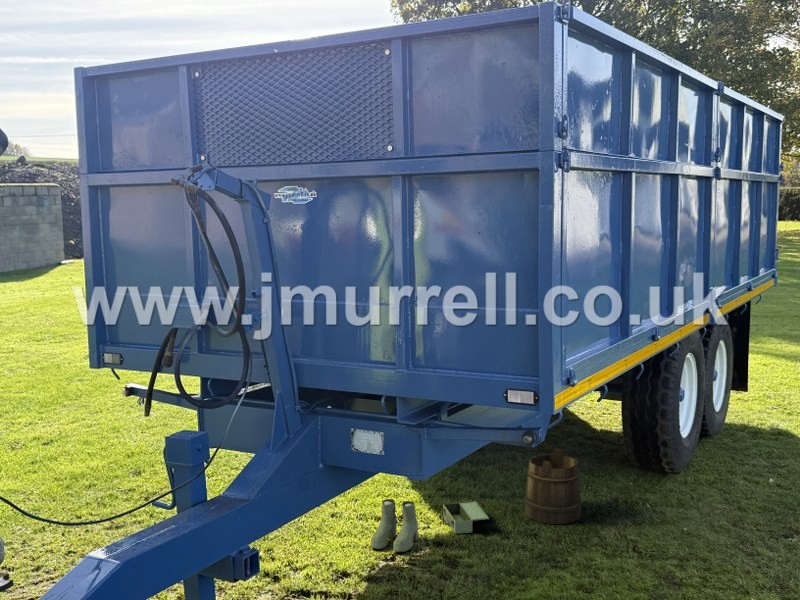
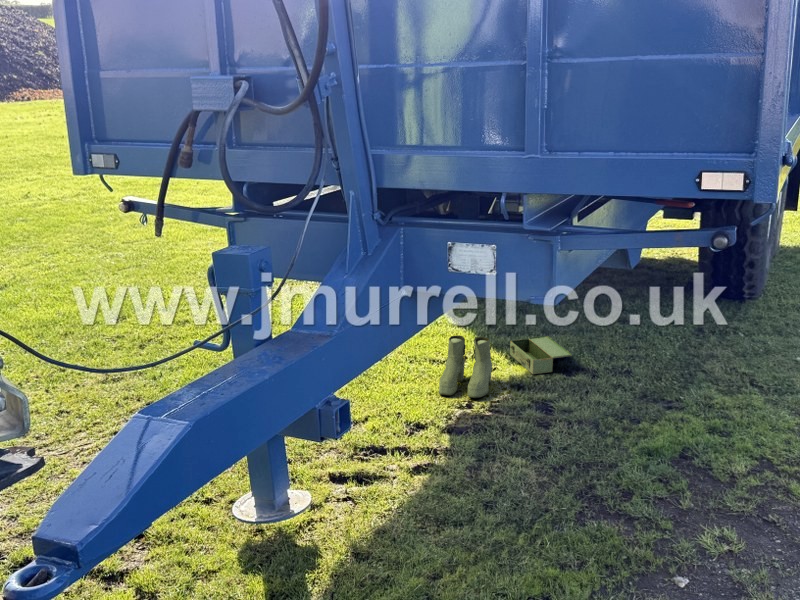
bucket: present [524,449,581,524] -> none [602,272,672,359]

